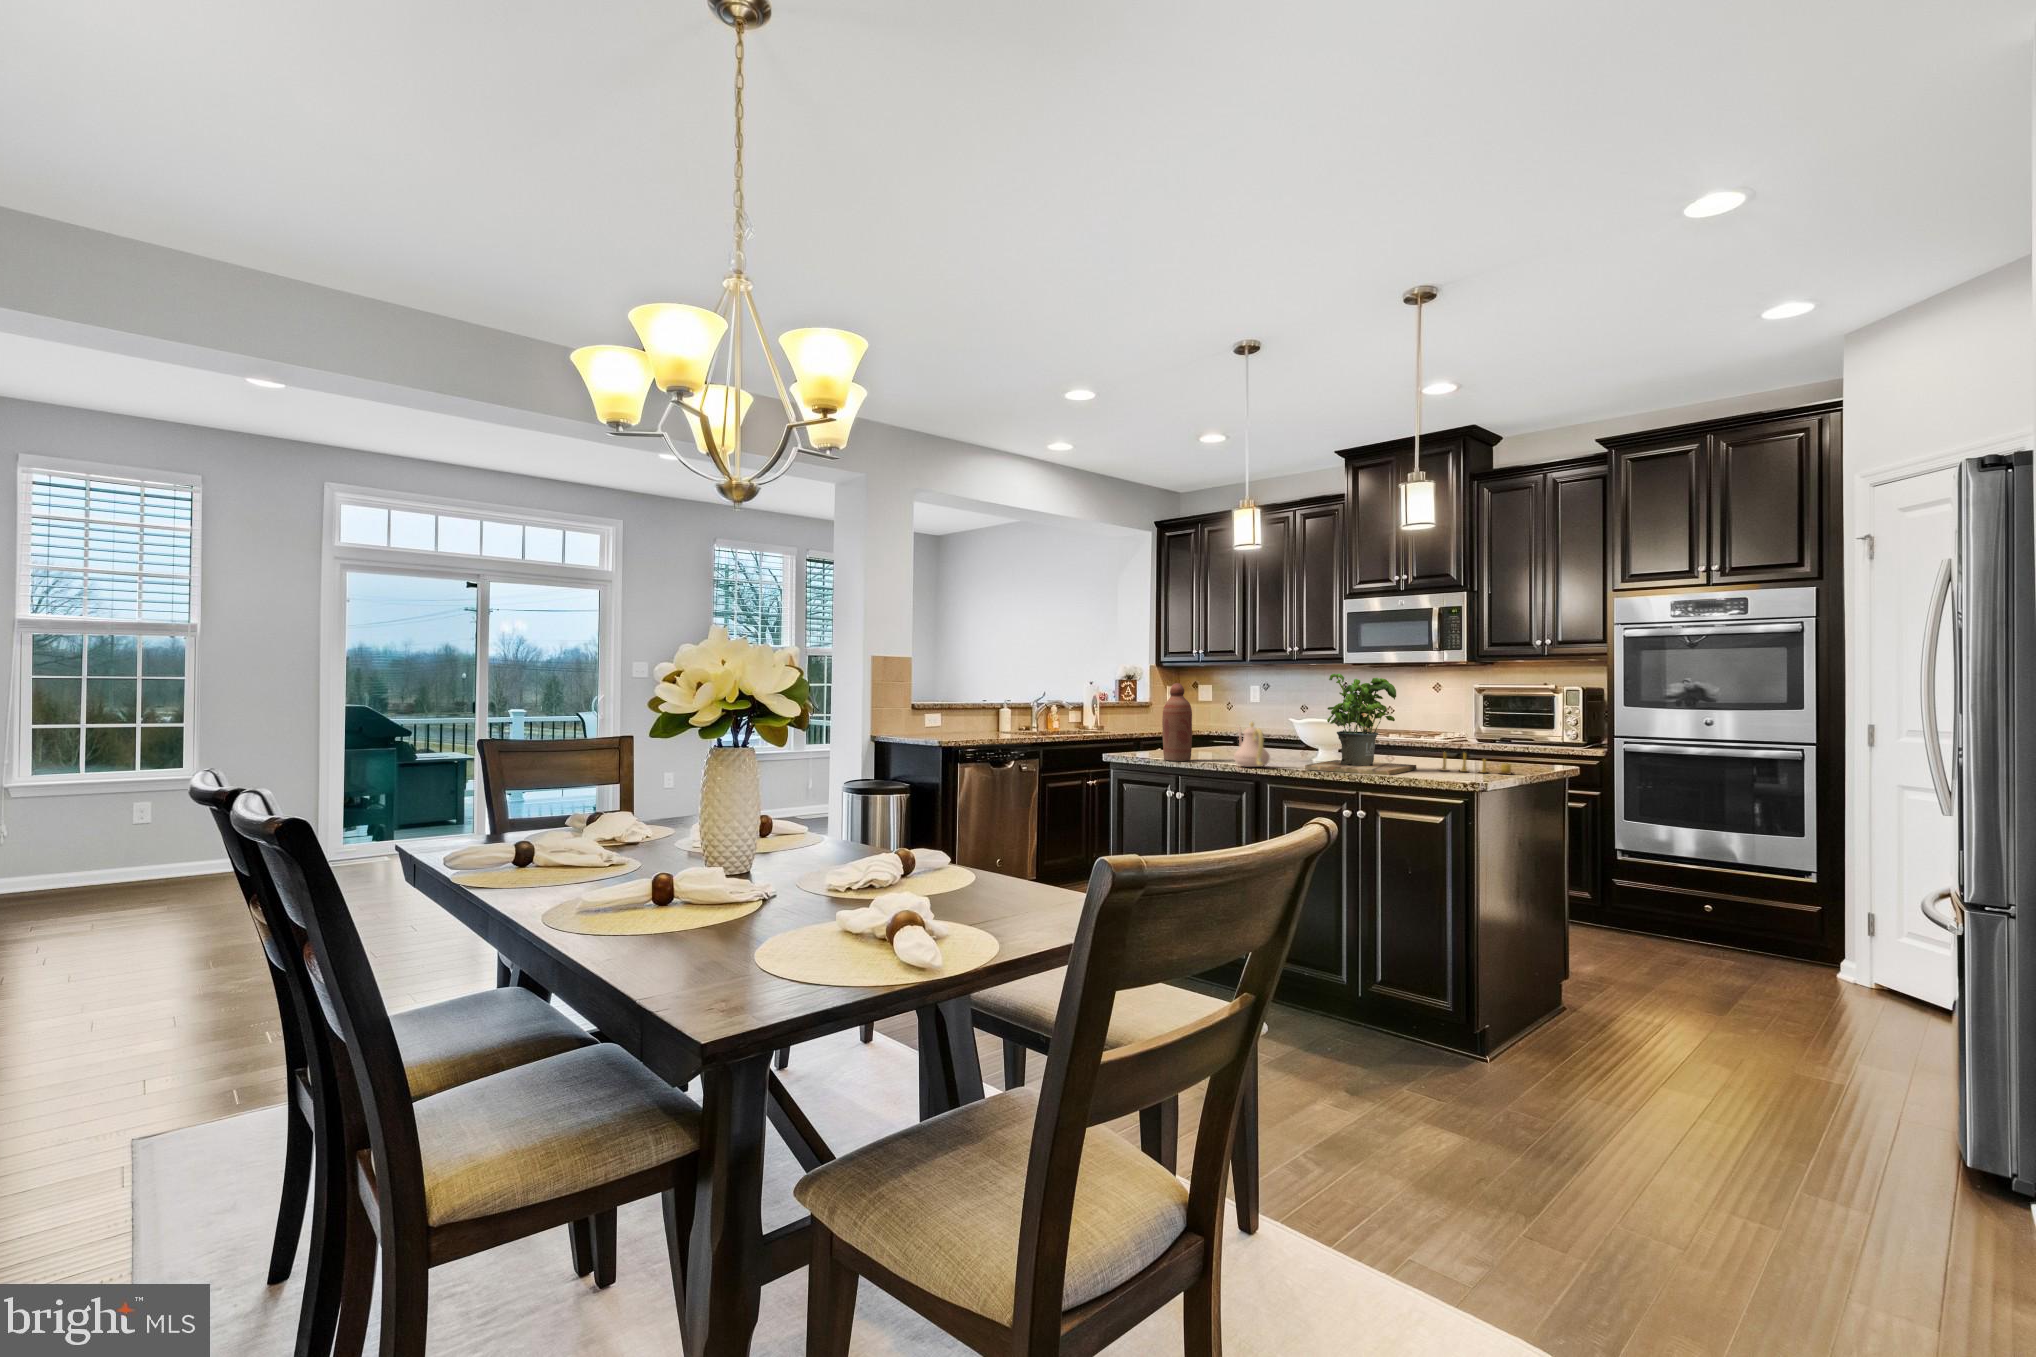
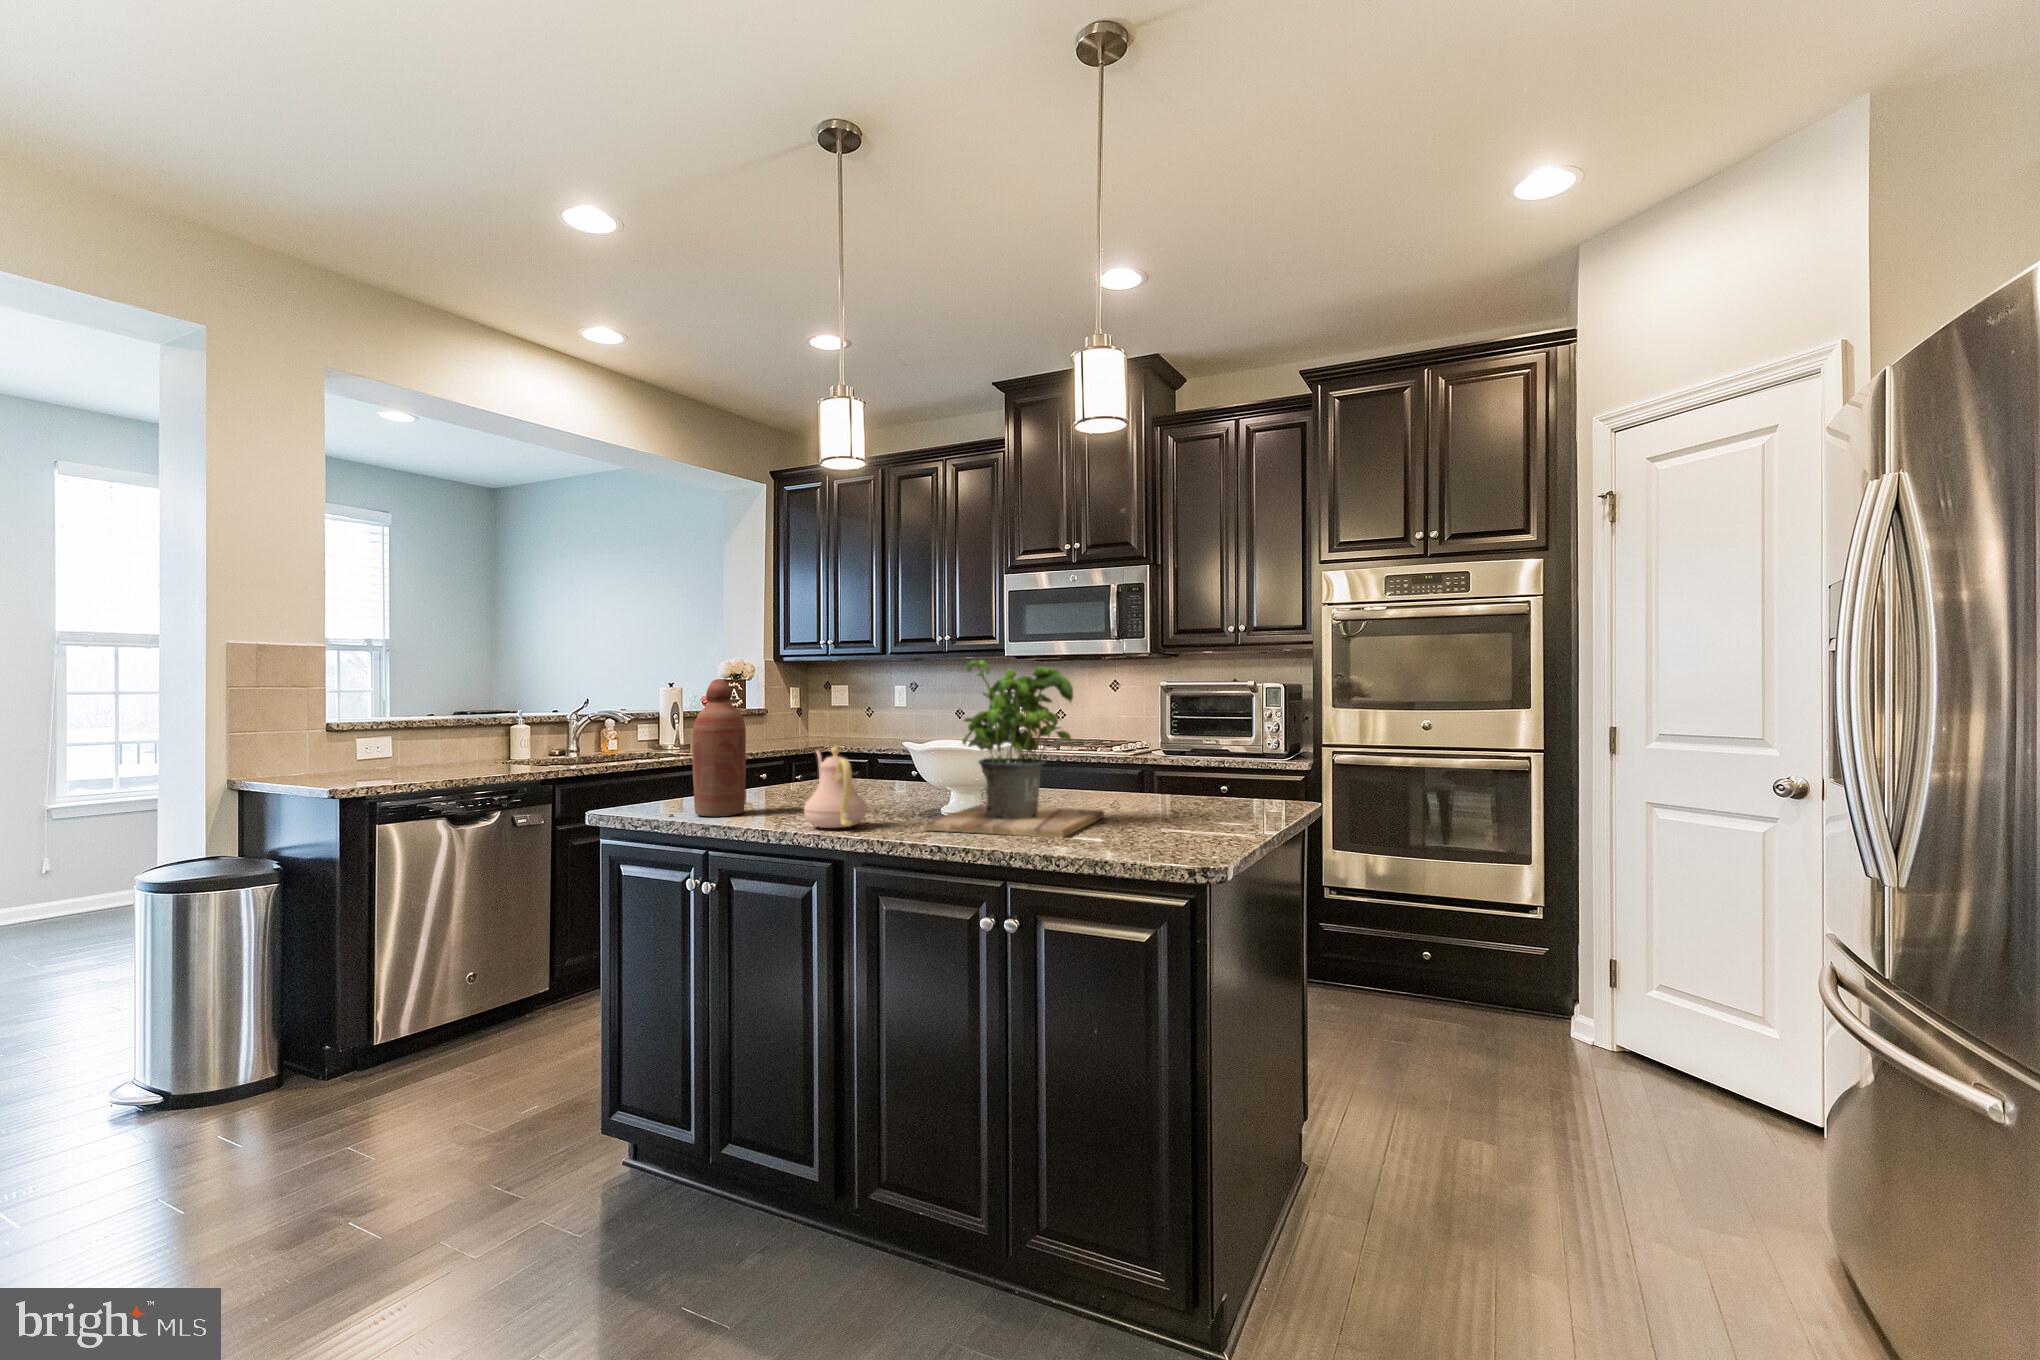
candle: present [1441,752,1514,774] -> none [1135,784,1251,823]

